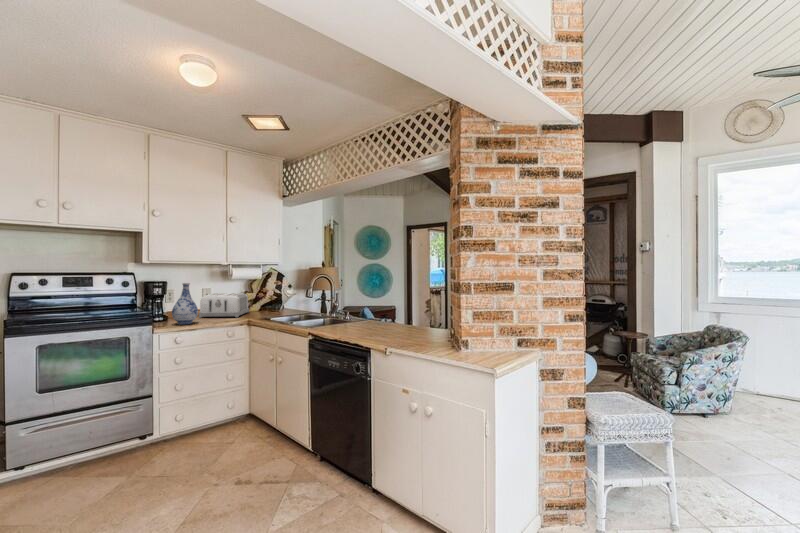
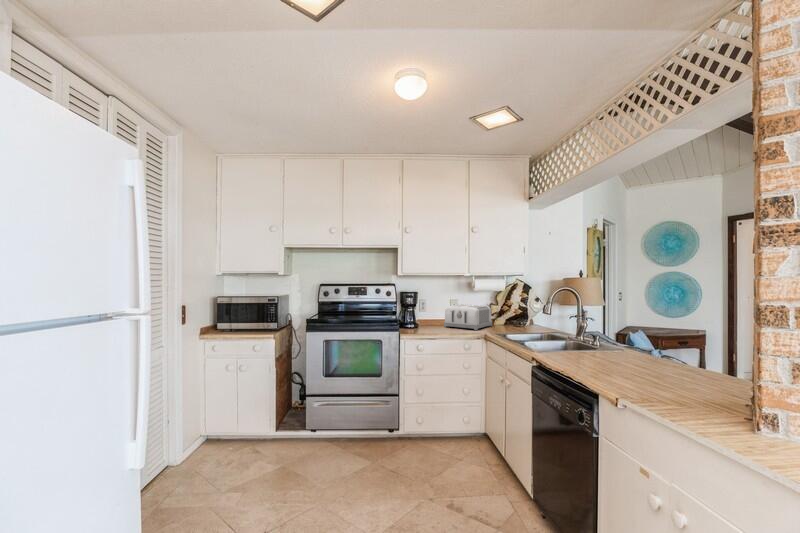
vase: present [172,283,198,324] -> none [418,294,439,332]

